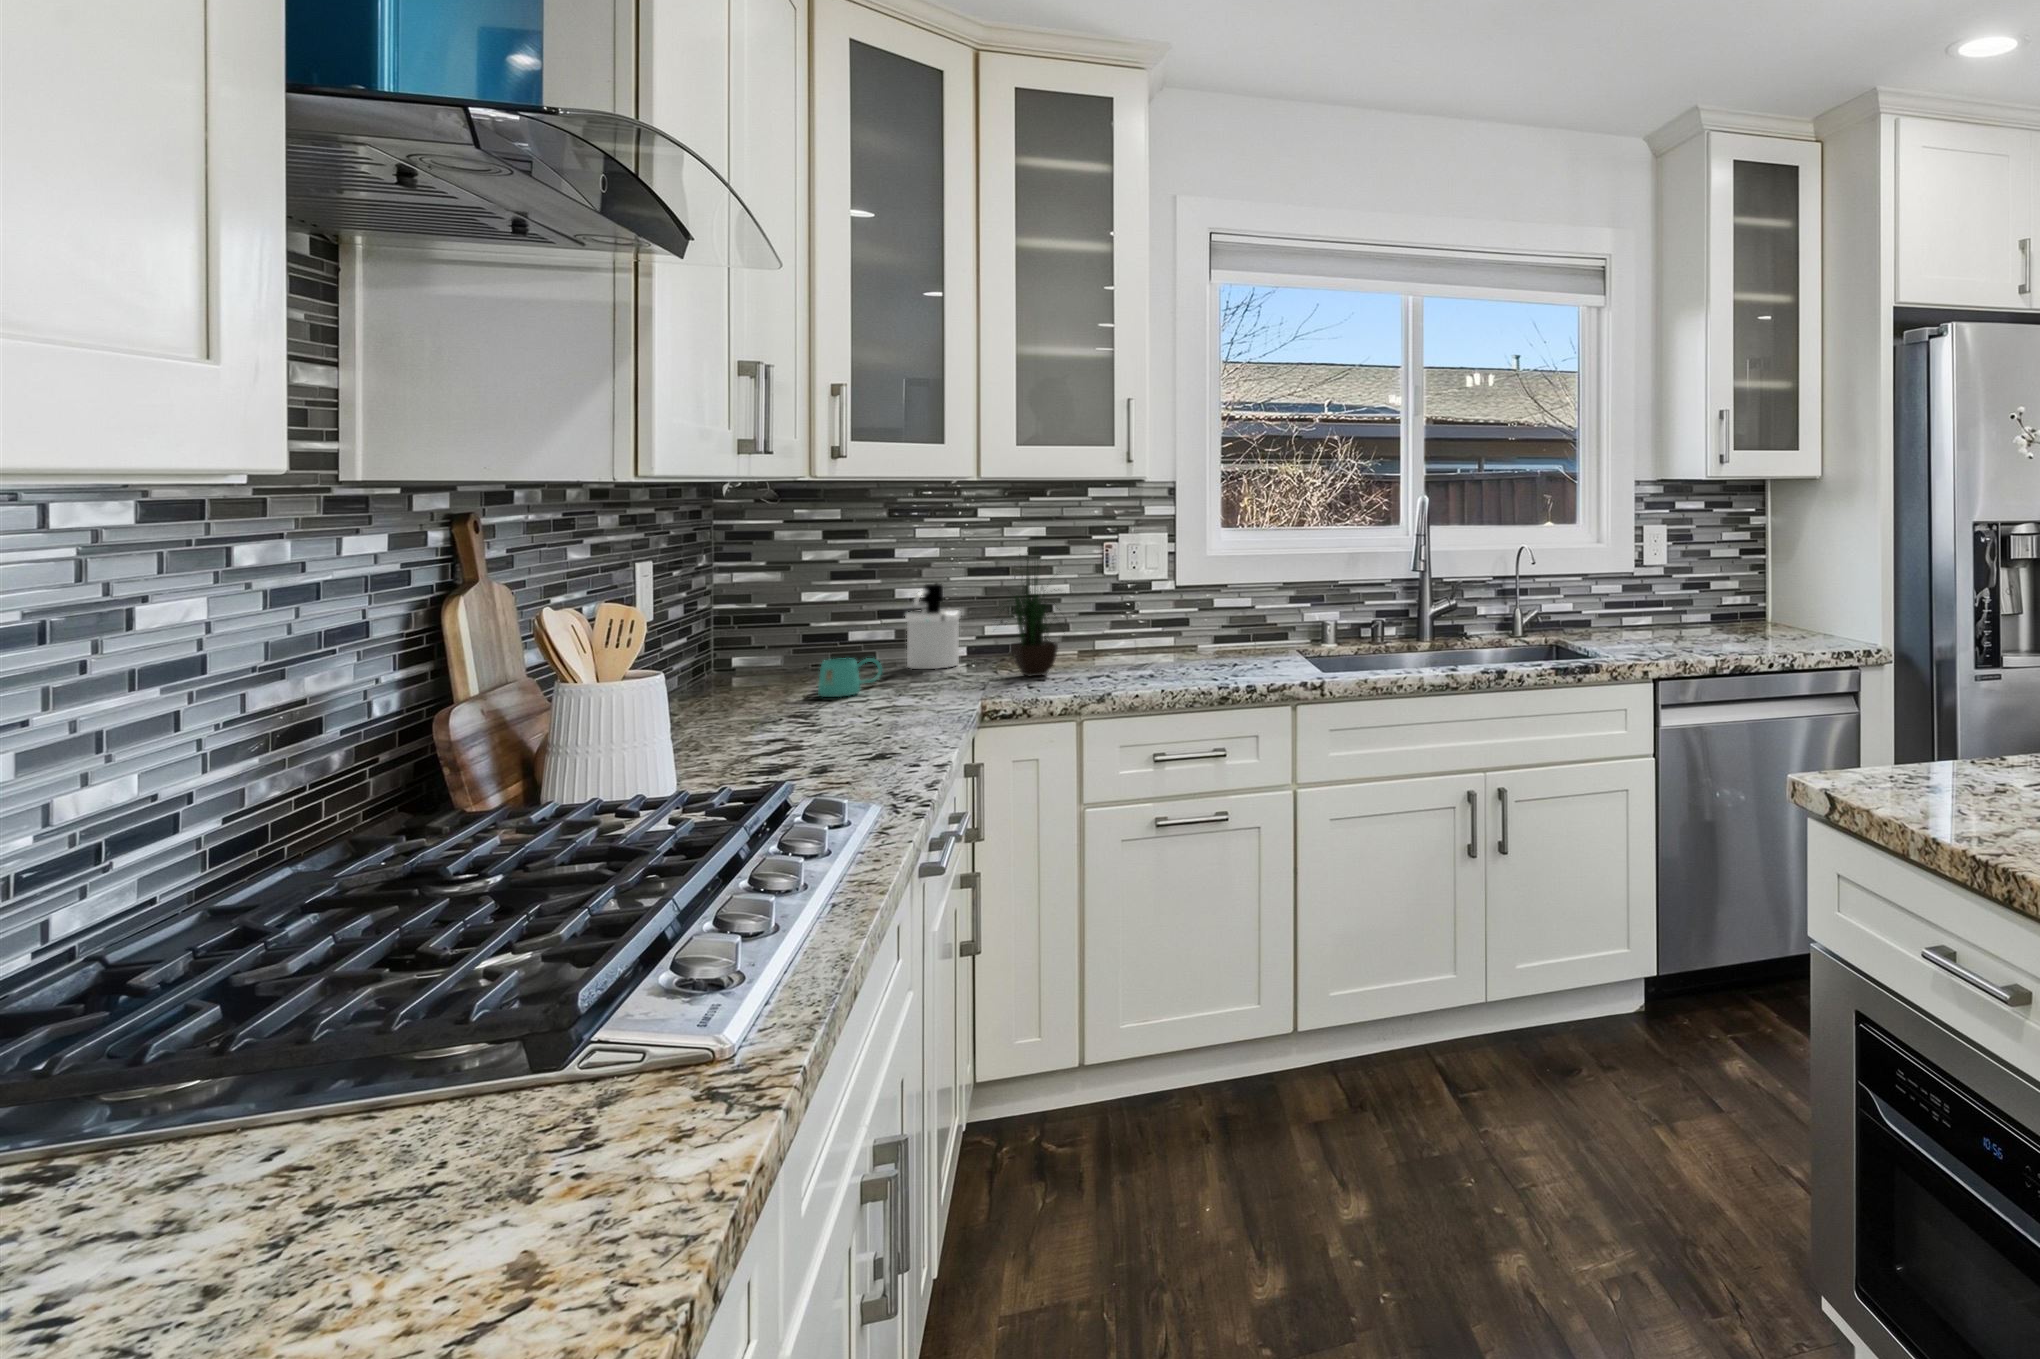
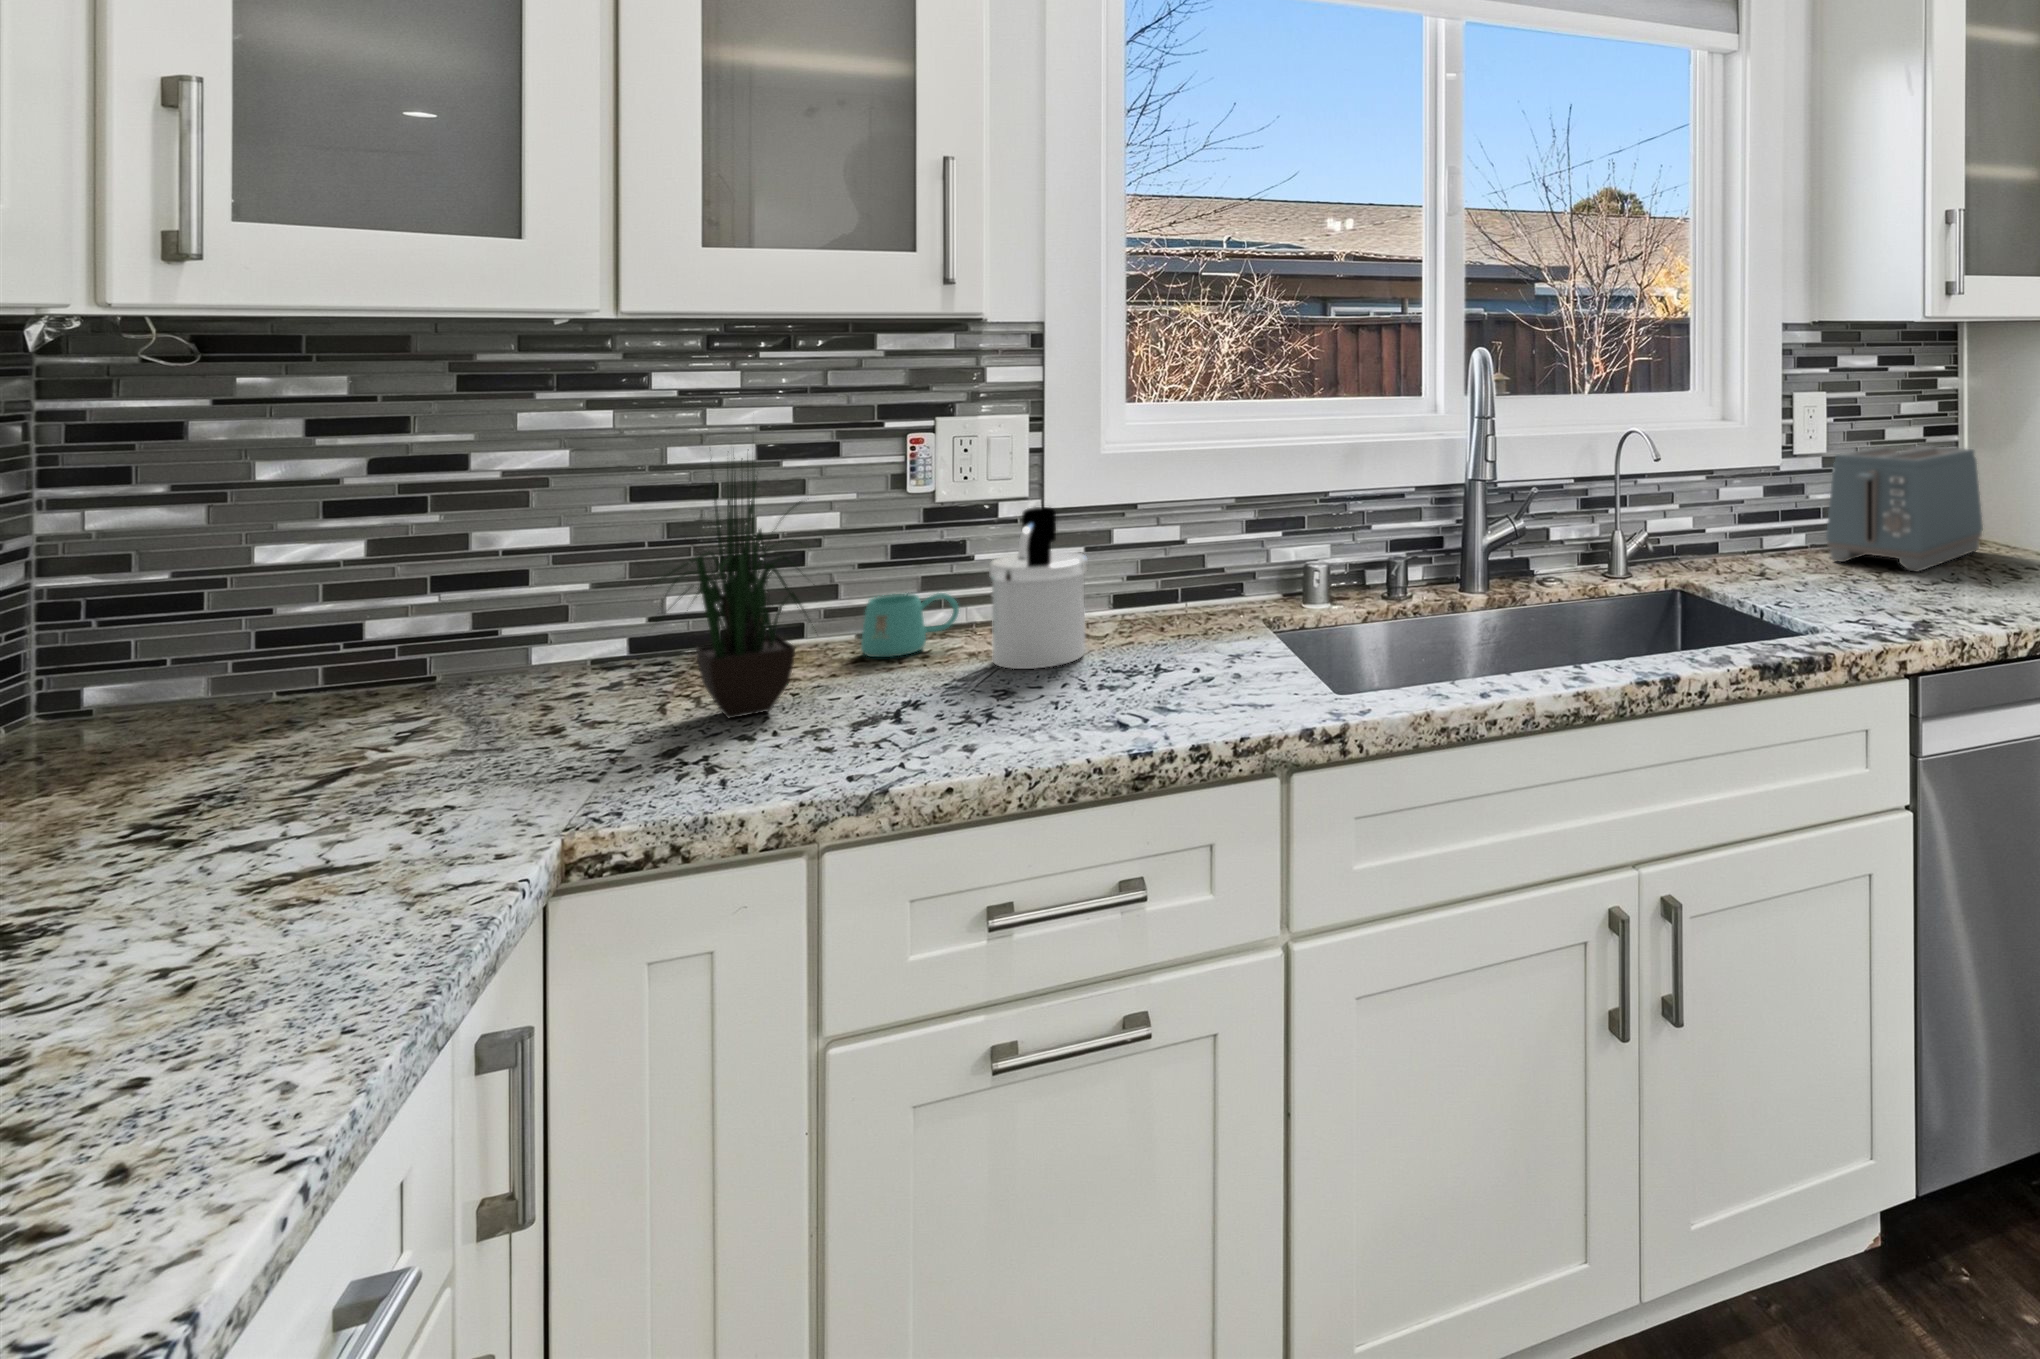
toaster: none [1662,561,1774,638] -> present [1826,446,1983,572]
soap dispenser: present [905,584,961,669] -> present [989,507,1088,669]
mug: present [818,658,882,697] -> present [861,593,959,657]

